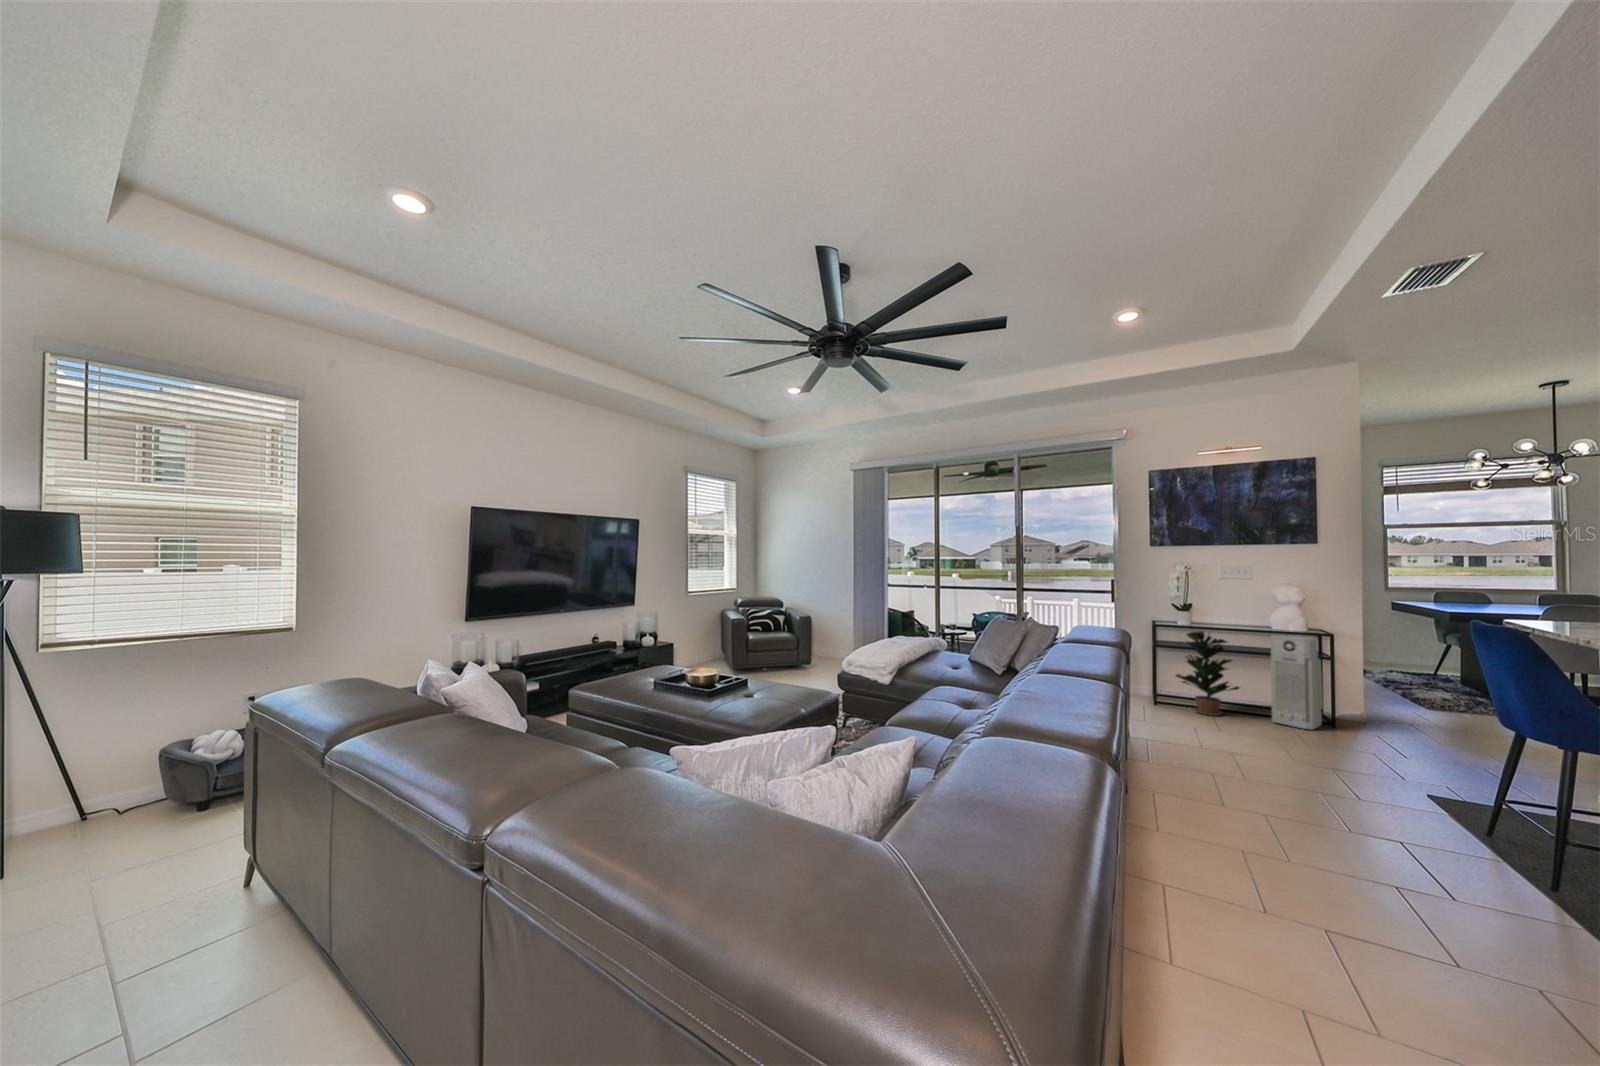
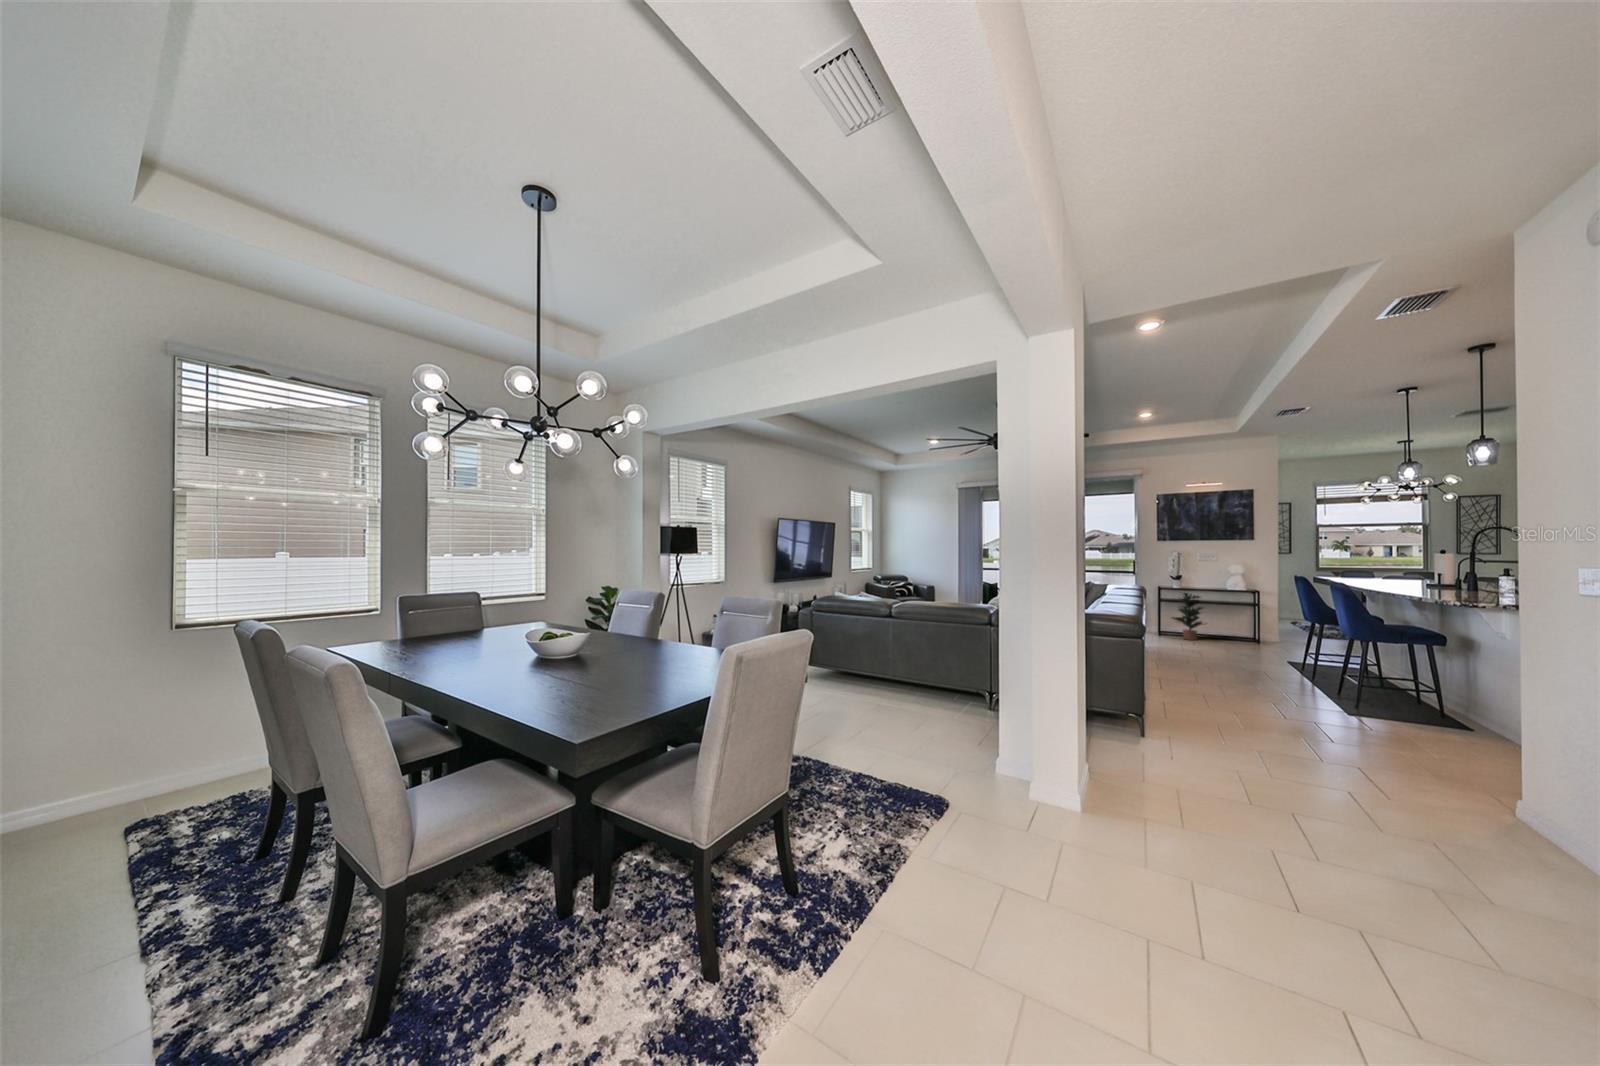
air purifier: present [1271,635,1323,729] -> none [1225,593,1254,644]

